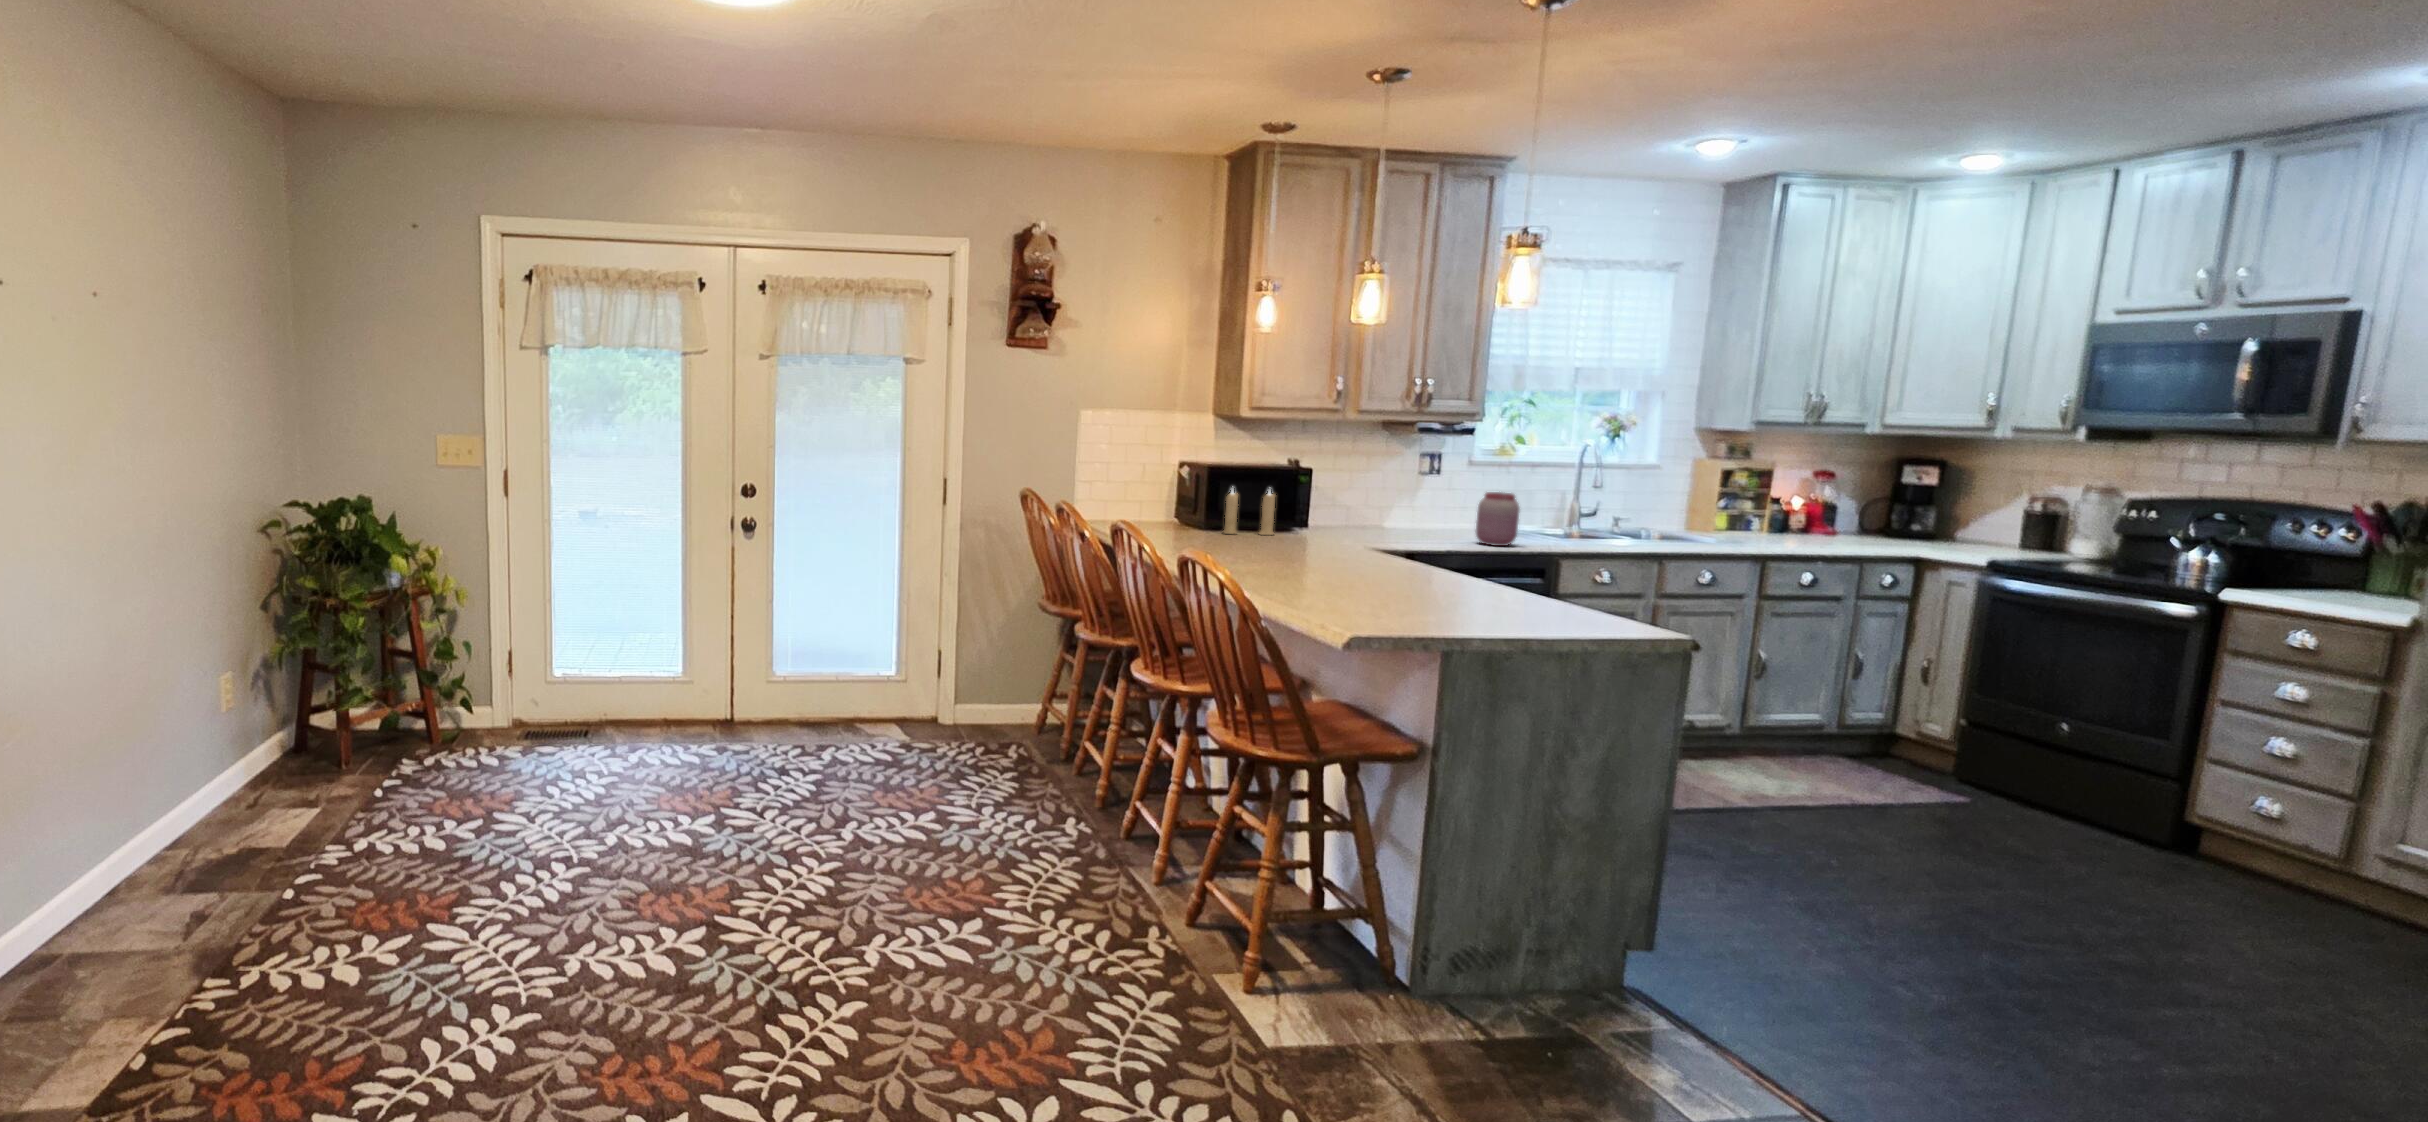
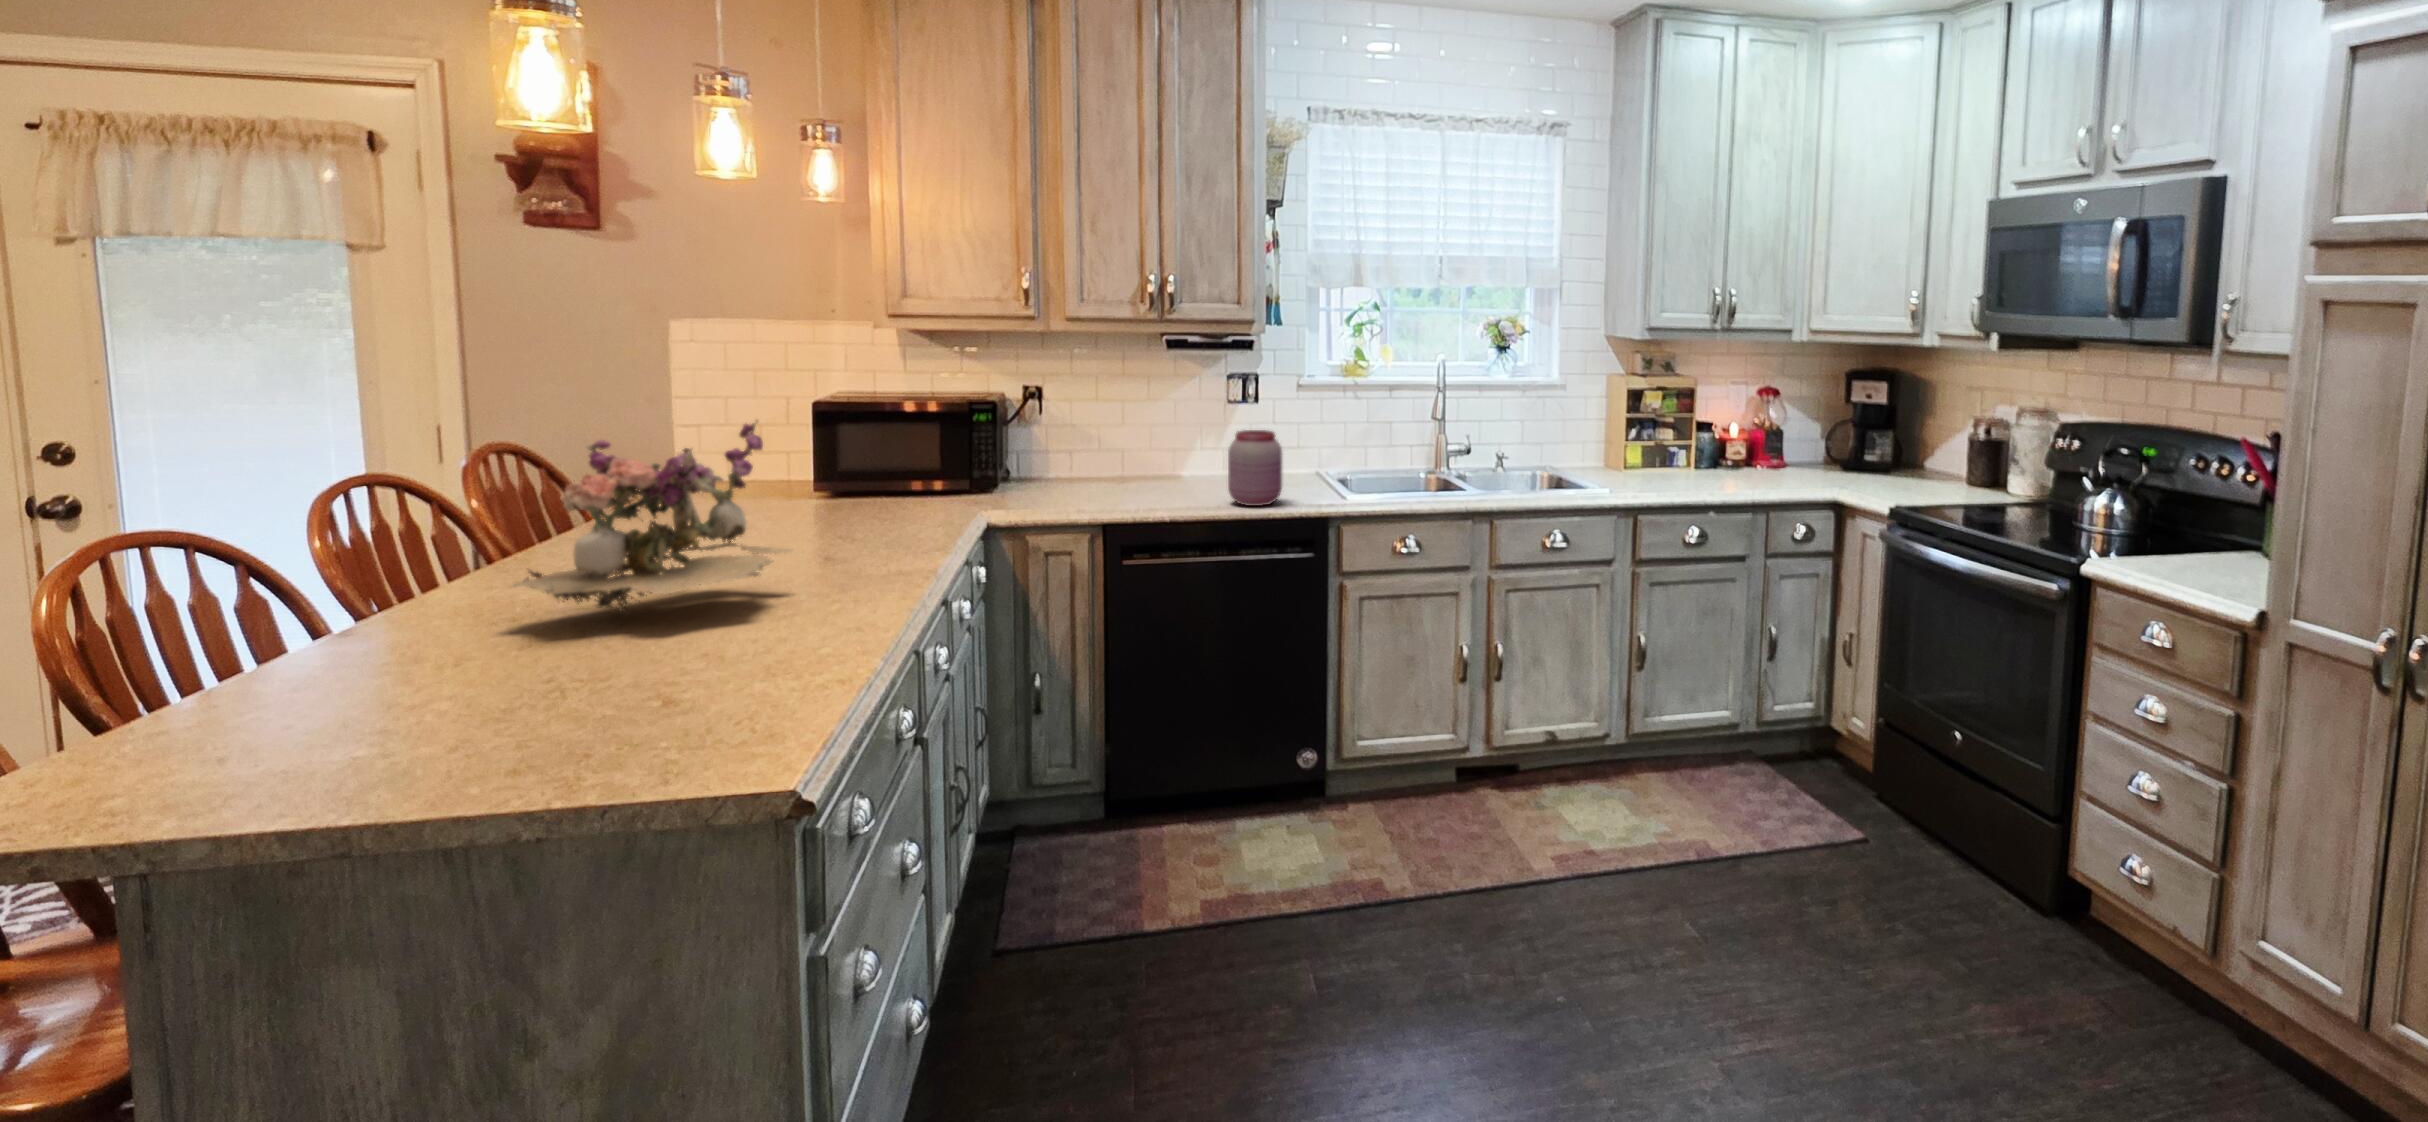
flower arrangement: none [1319,471,1444,580] -> present [511,420,792,611]
candle: present [1222,489,1275,535] -> none [817,429,901,503]

